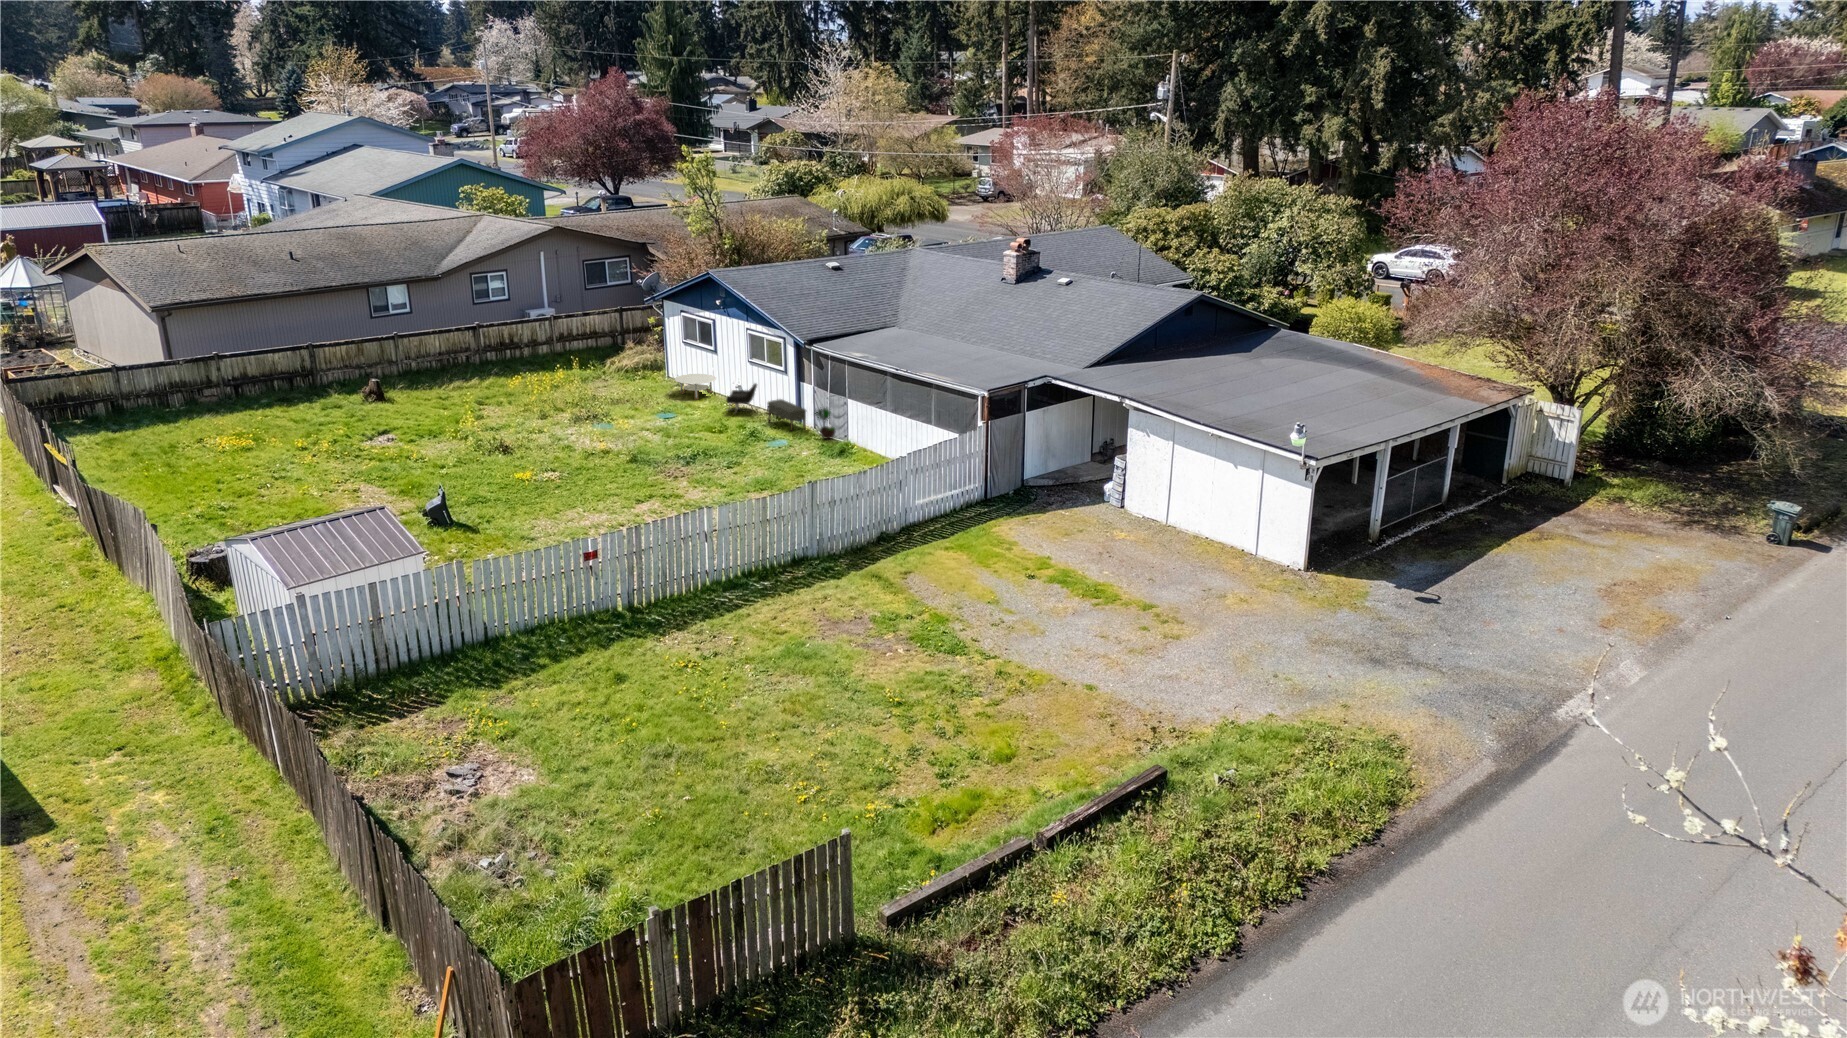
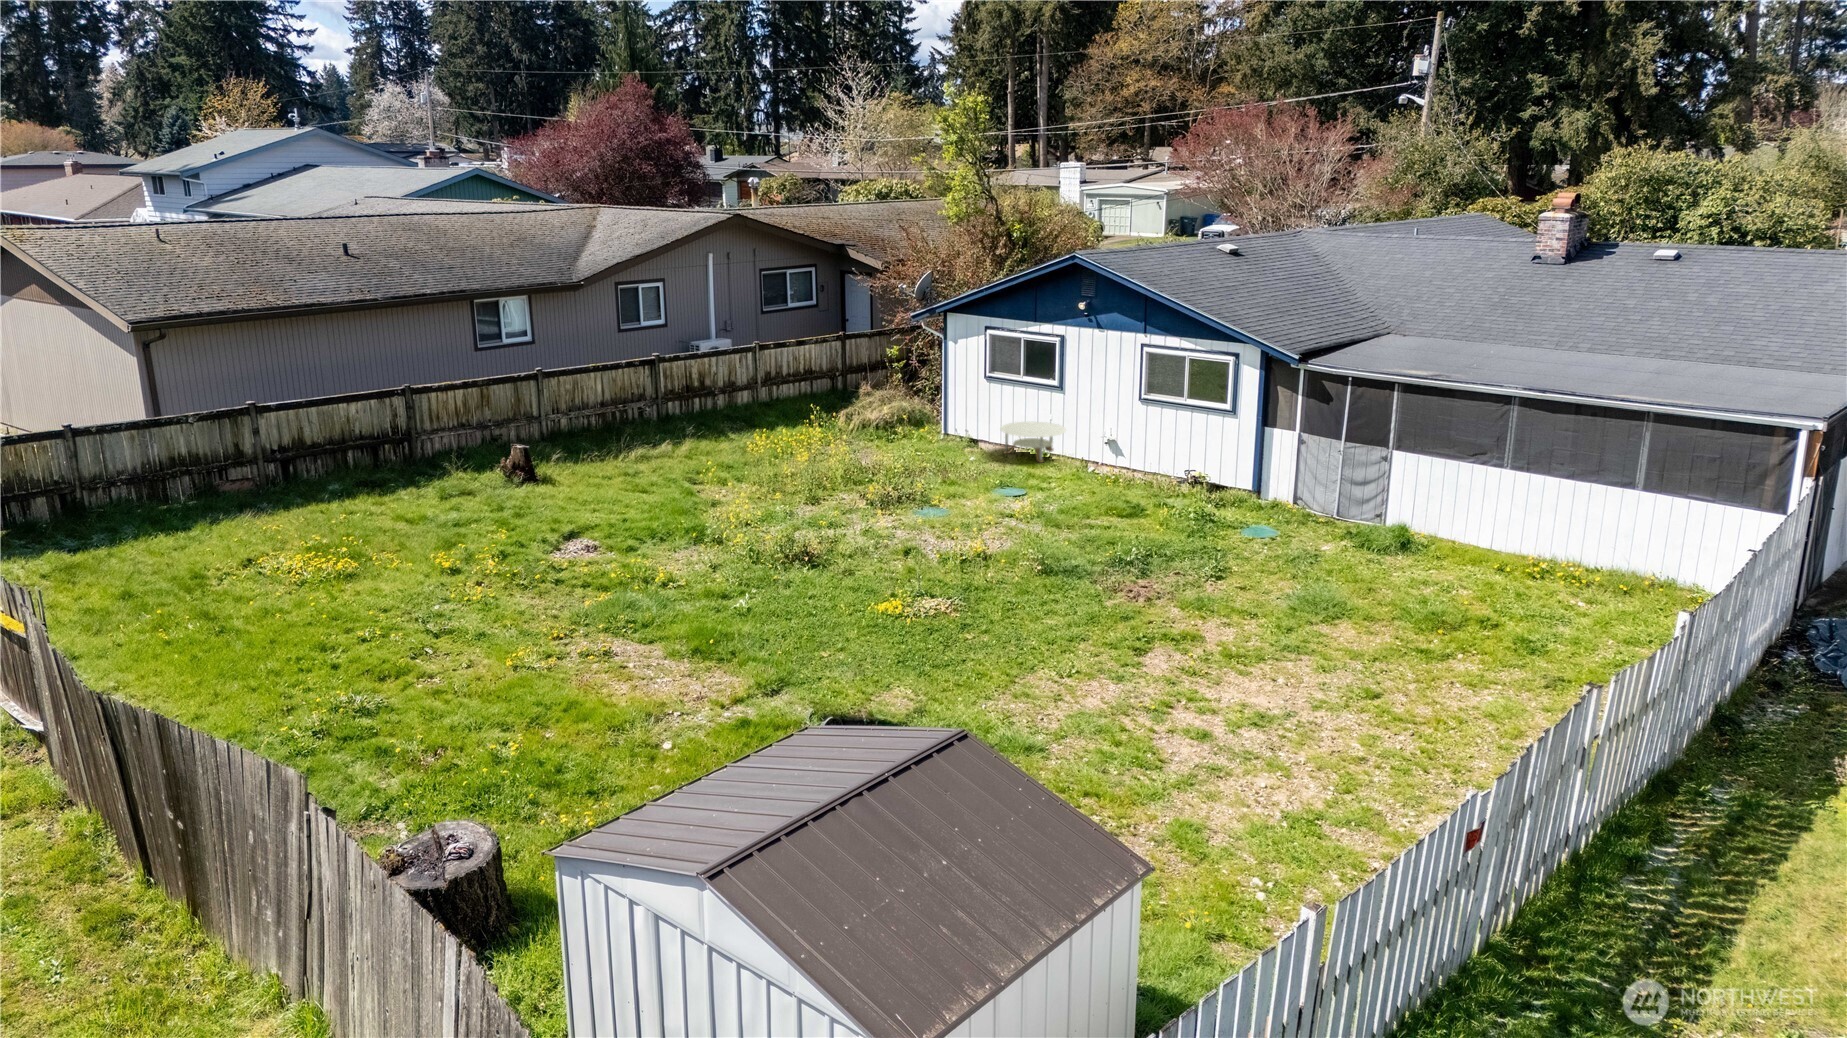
lounge chair: present [726,384,757,411] -> none [1106,433,1166,484]
bench: present [767,399,806,430] -> none [1203,458,1289,512]
potted tree: present [814,408,836,439] -> none [1329,462,1369,525]

